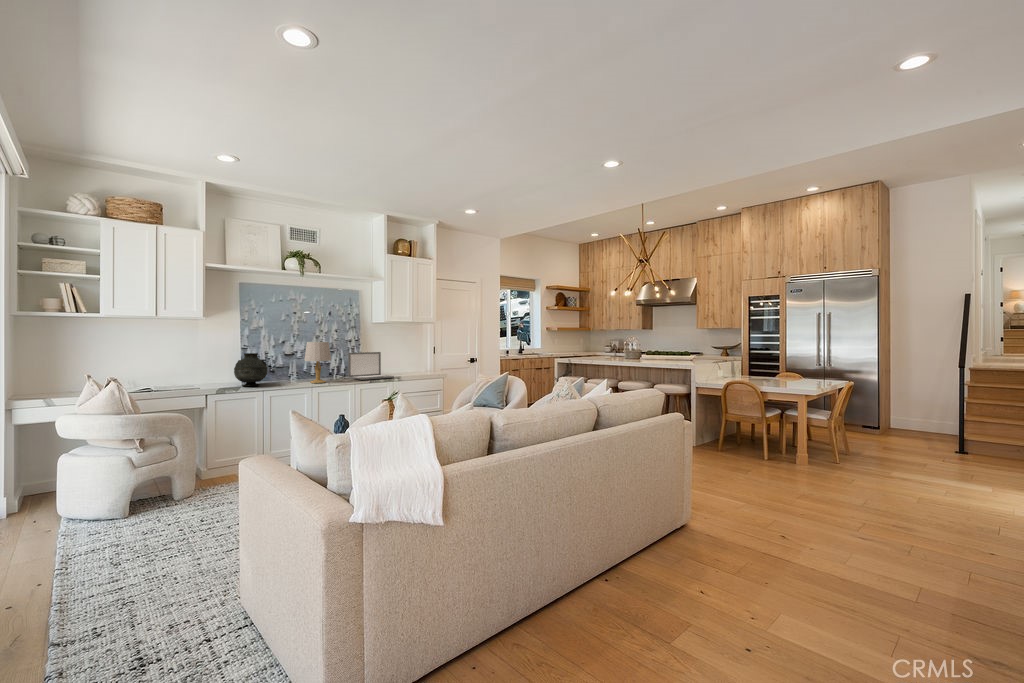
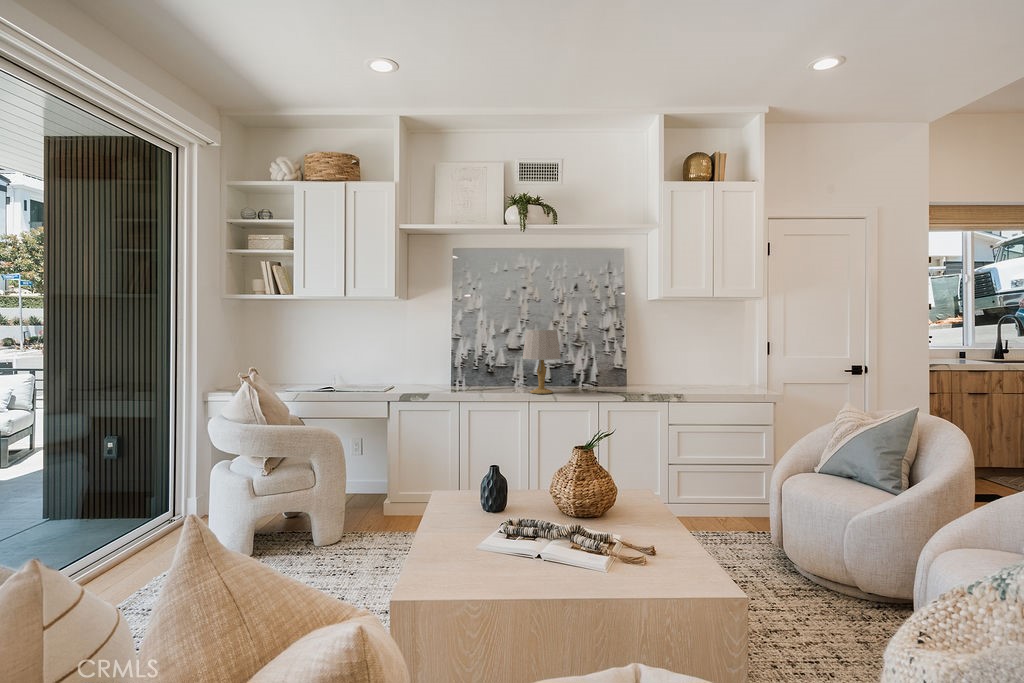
laptop: present [348,352,394,380] -> none [599,348,670,393]
vase: present [234,353,267,386] -> none [428,345,470,391]

